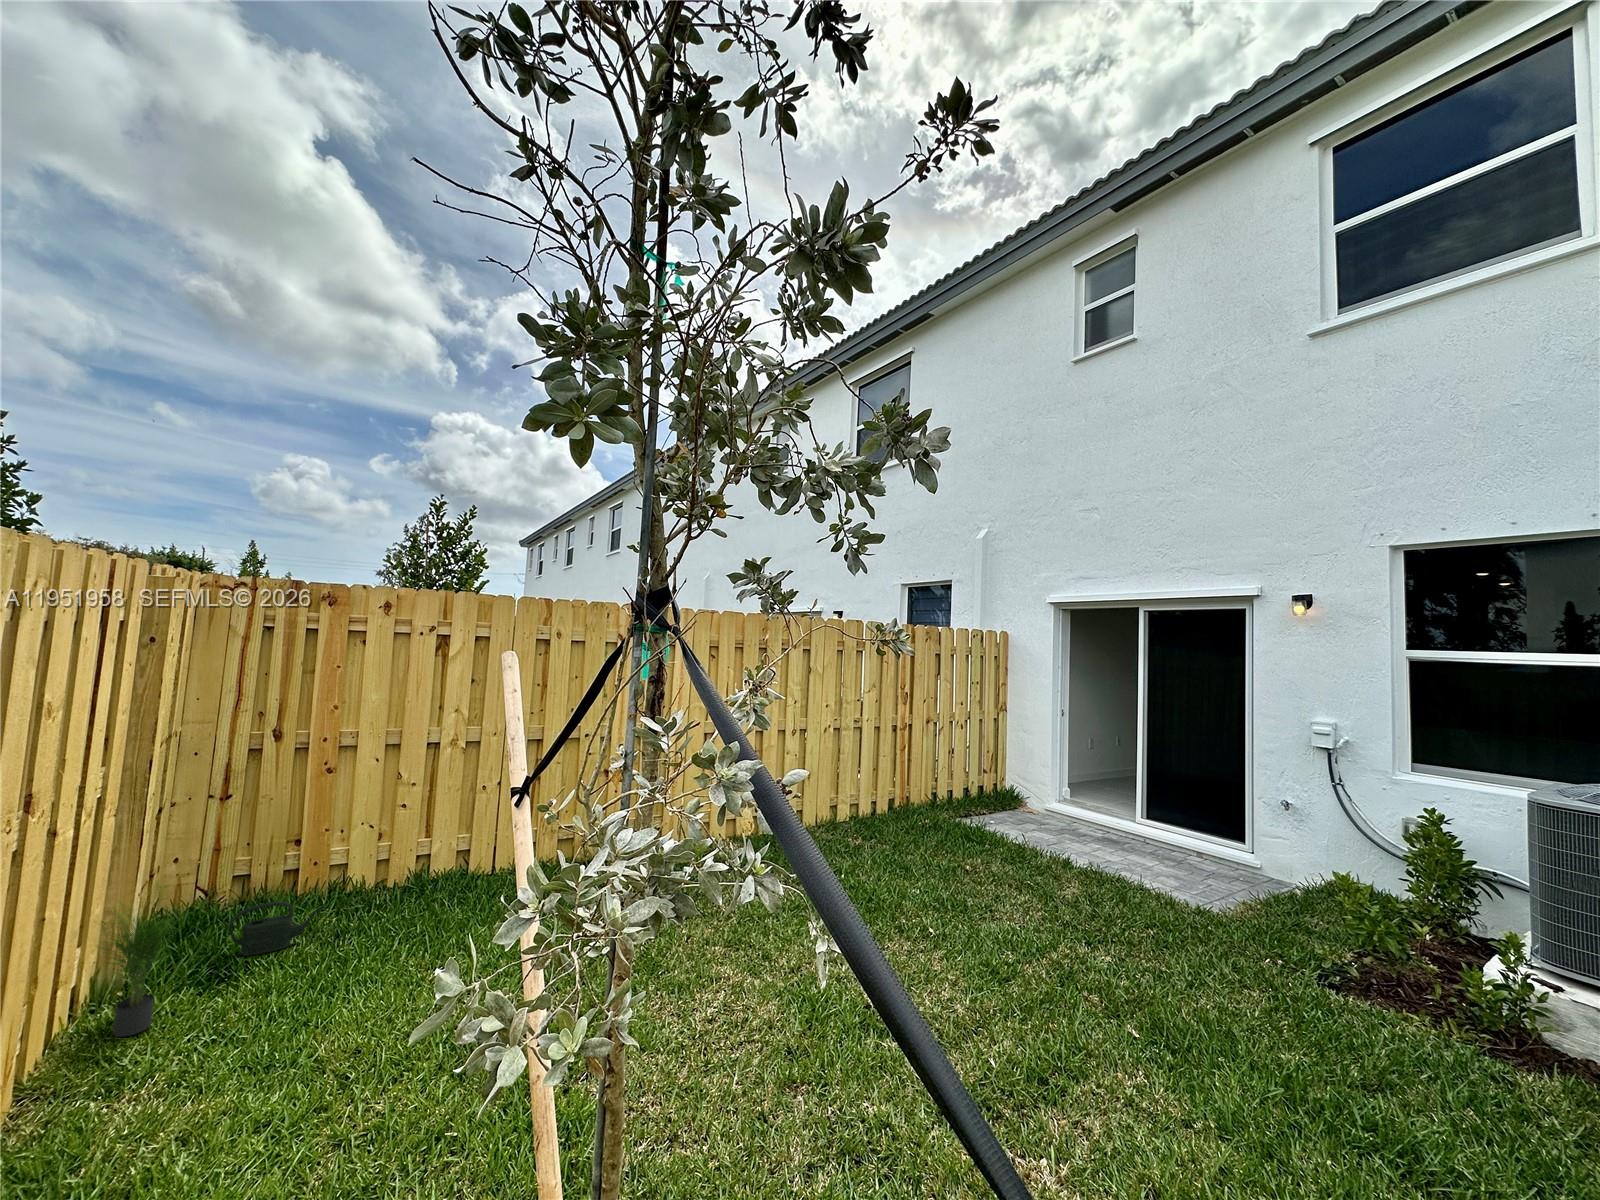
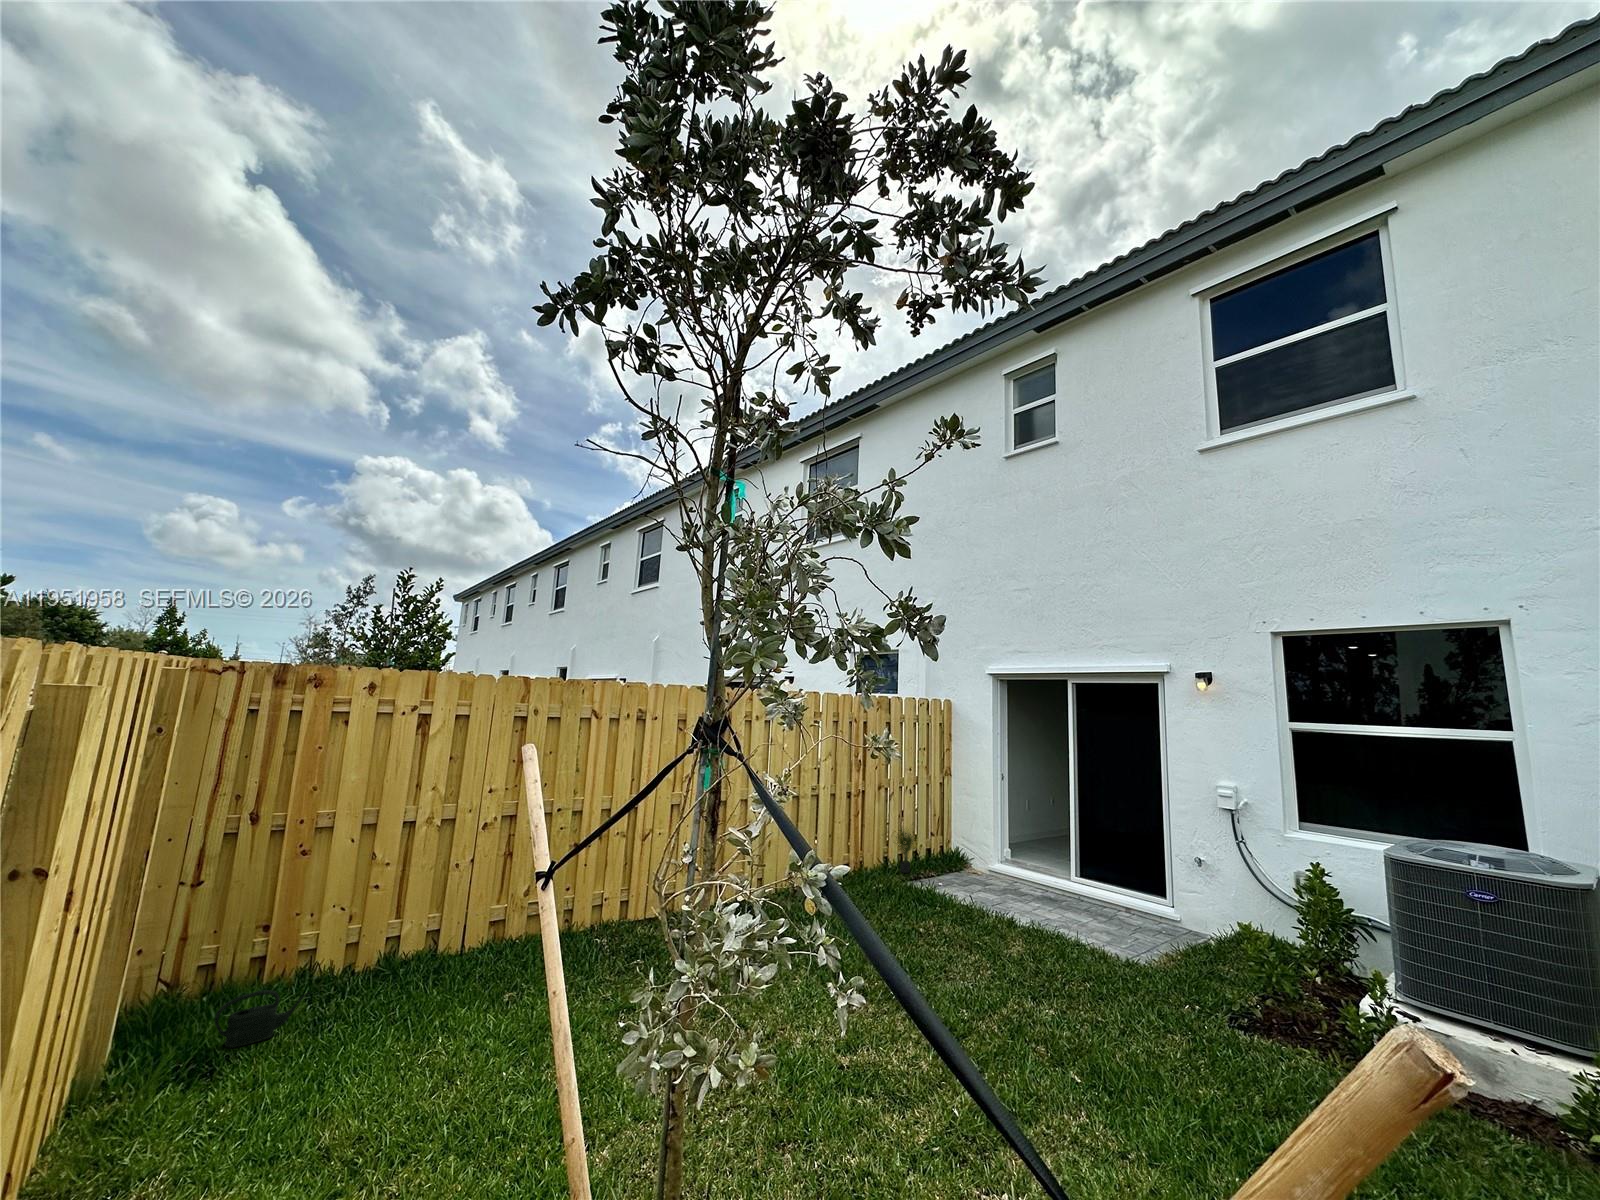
potted plant: present [101,885,180,1037] -> present [896,828,917,873]

